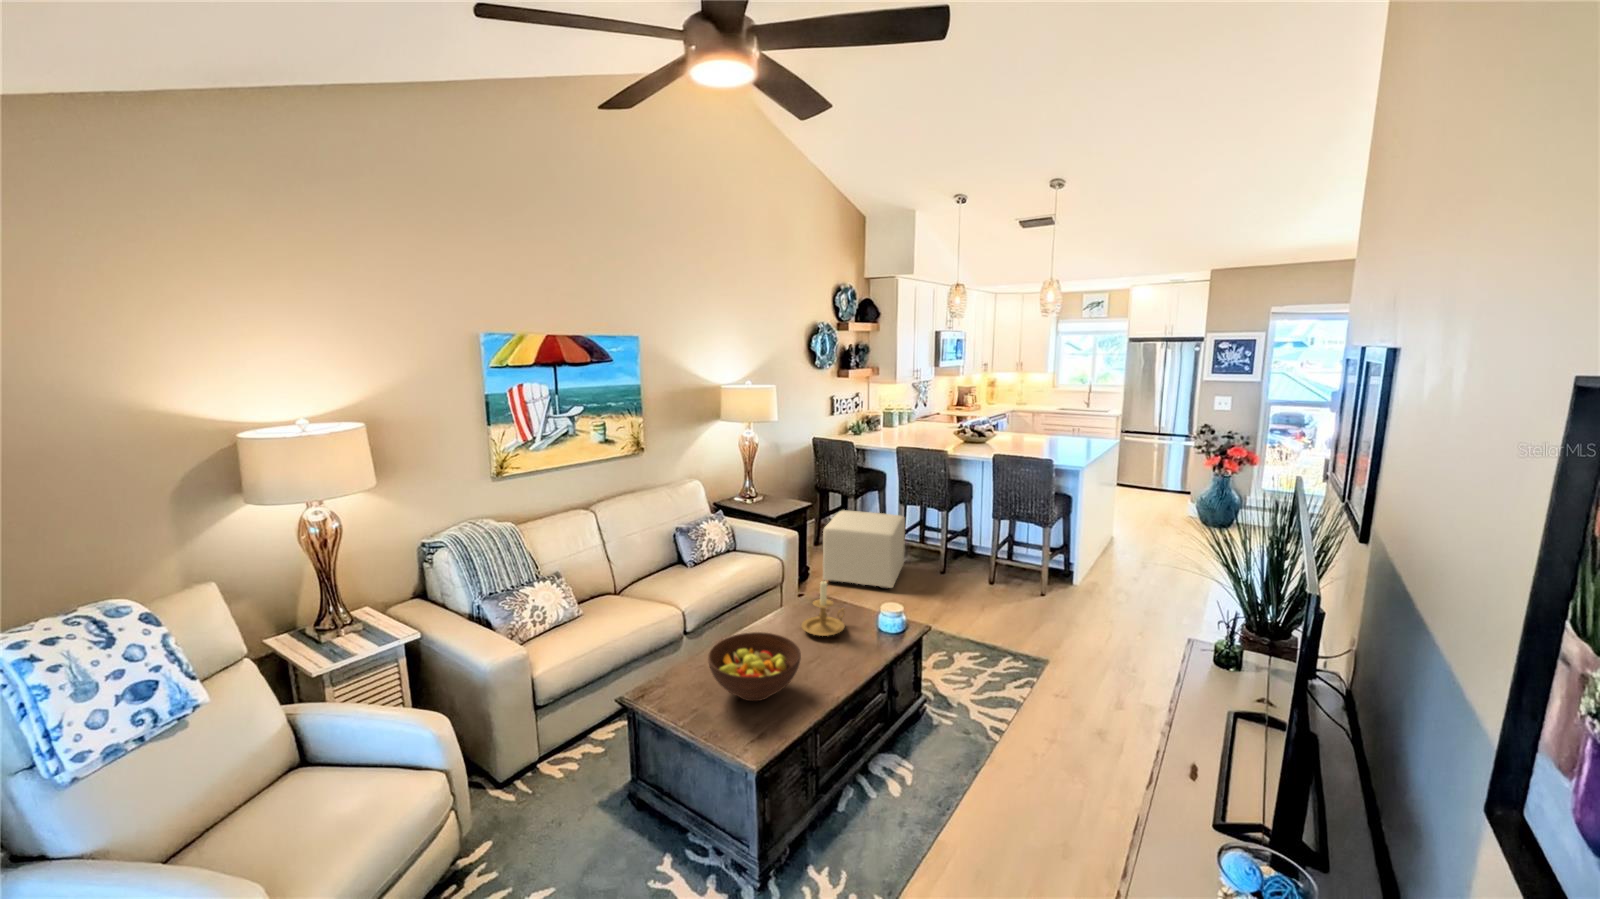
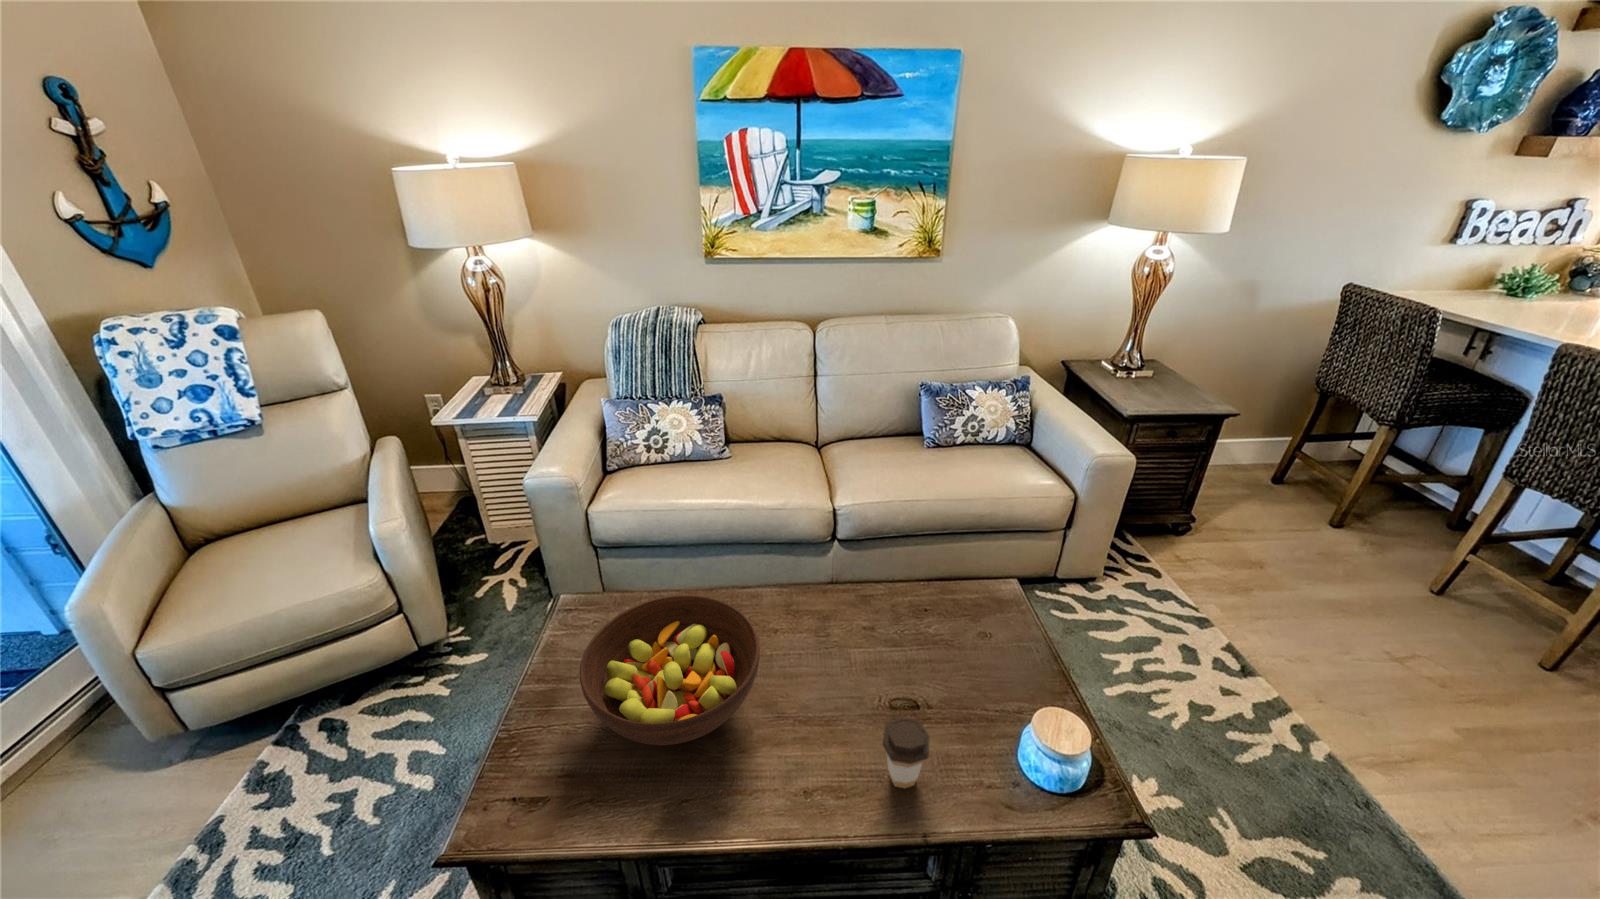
ottoman: present [823,510,905,589] -> none [1211,440,1494,634]
candle holder: present [802,580,844,636] -> none [900,578,1012,693]
coffee cup: none [844,631,866,664] -> present [883,718,930,788]

